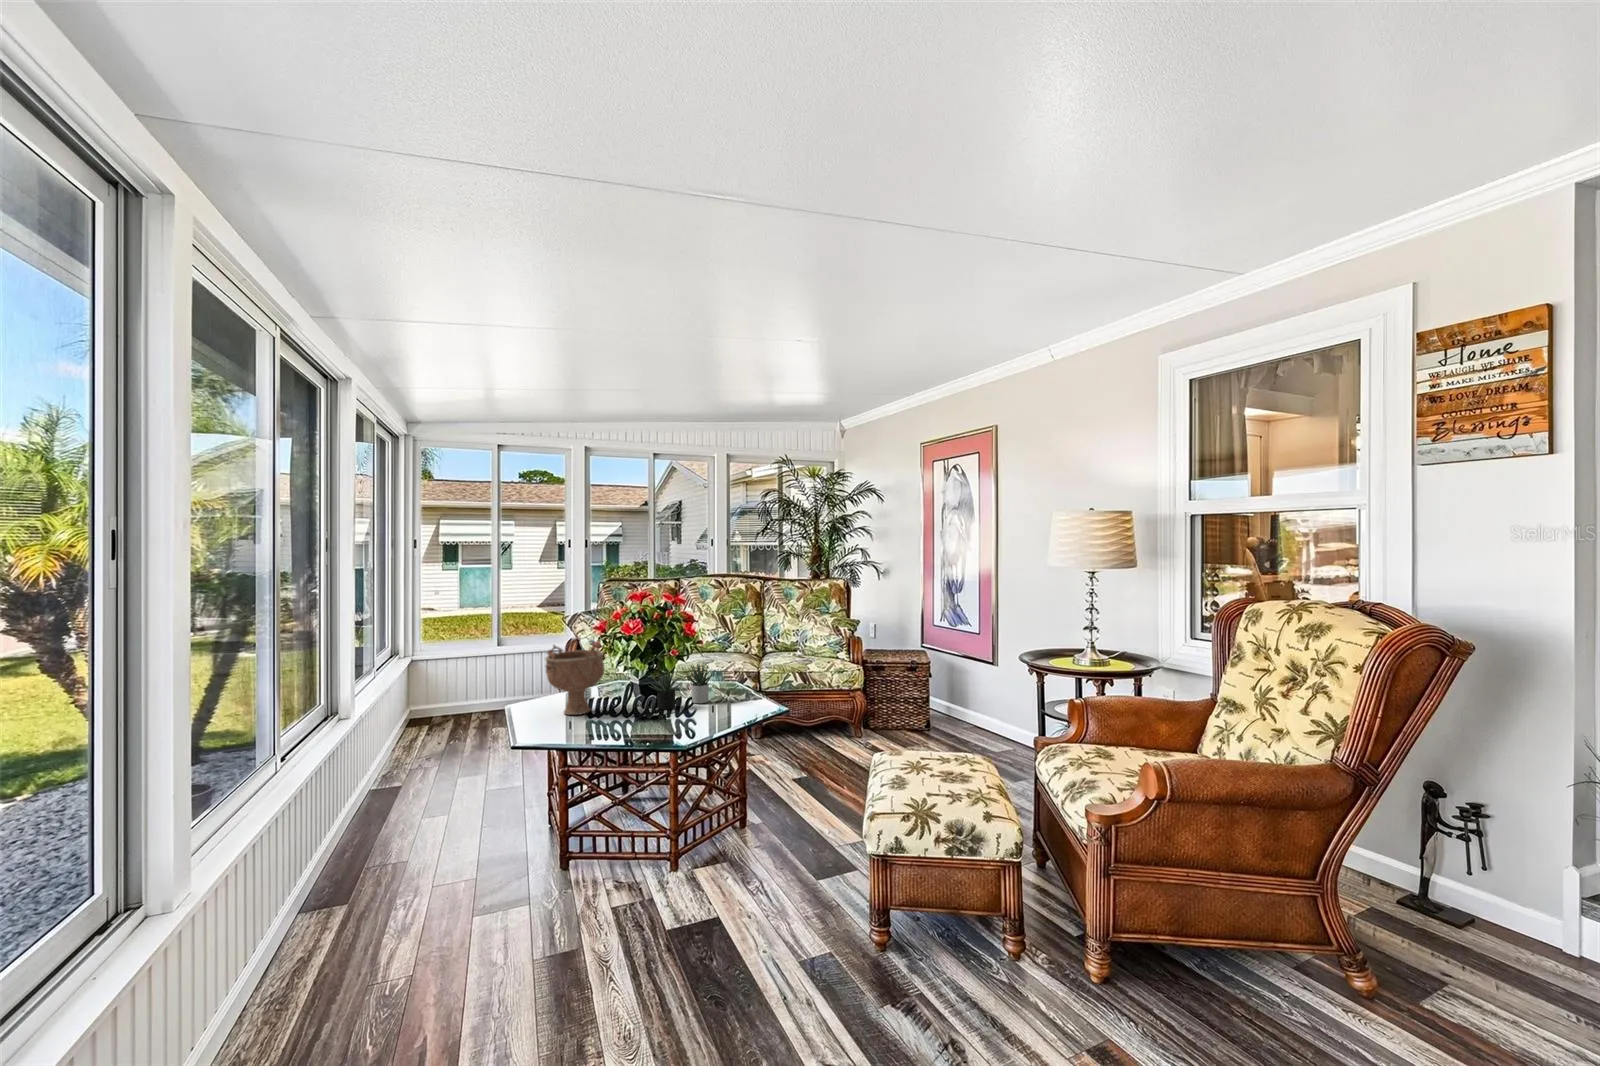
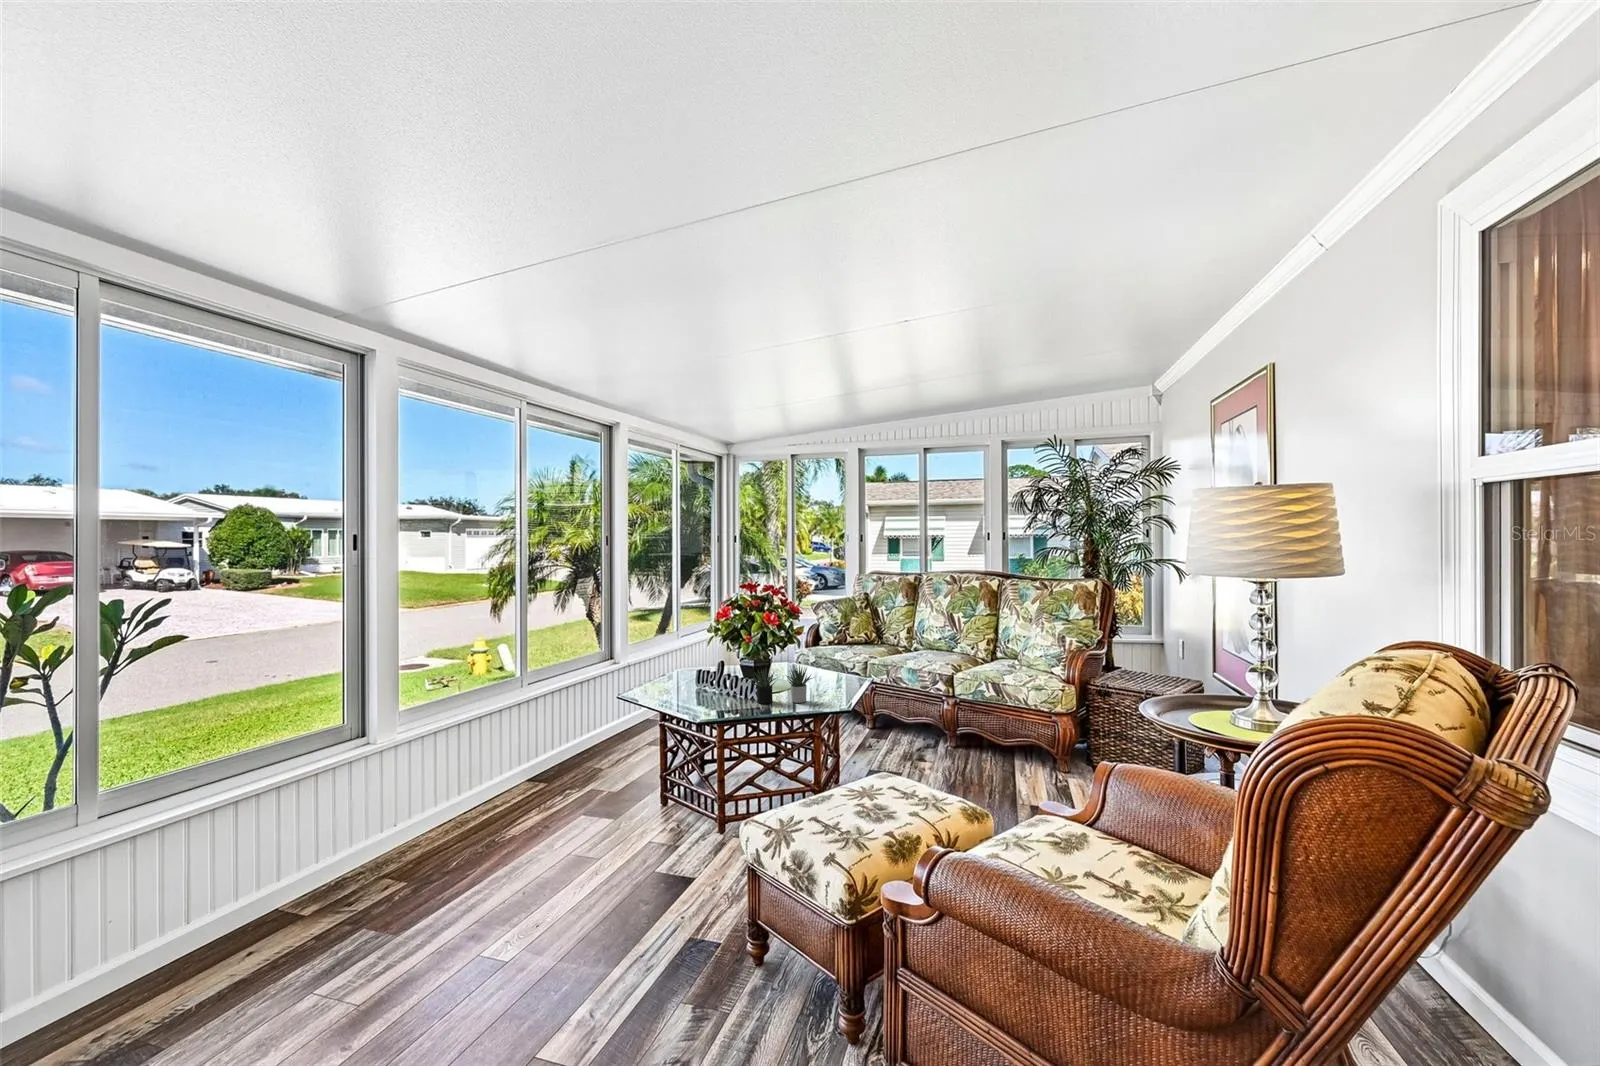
decorative bowl: present [545,642,604,715] -> none [670,635,723,697]

